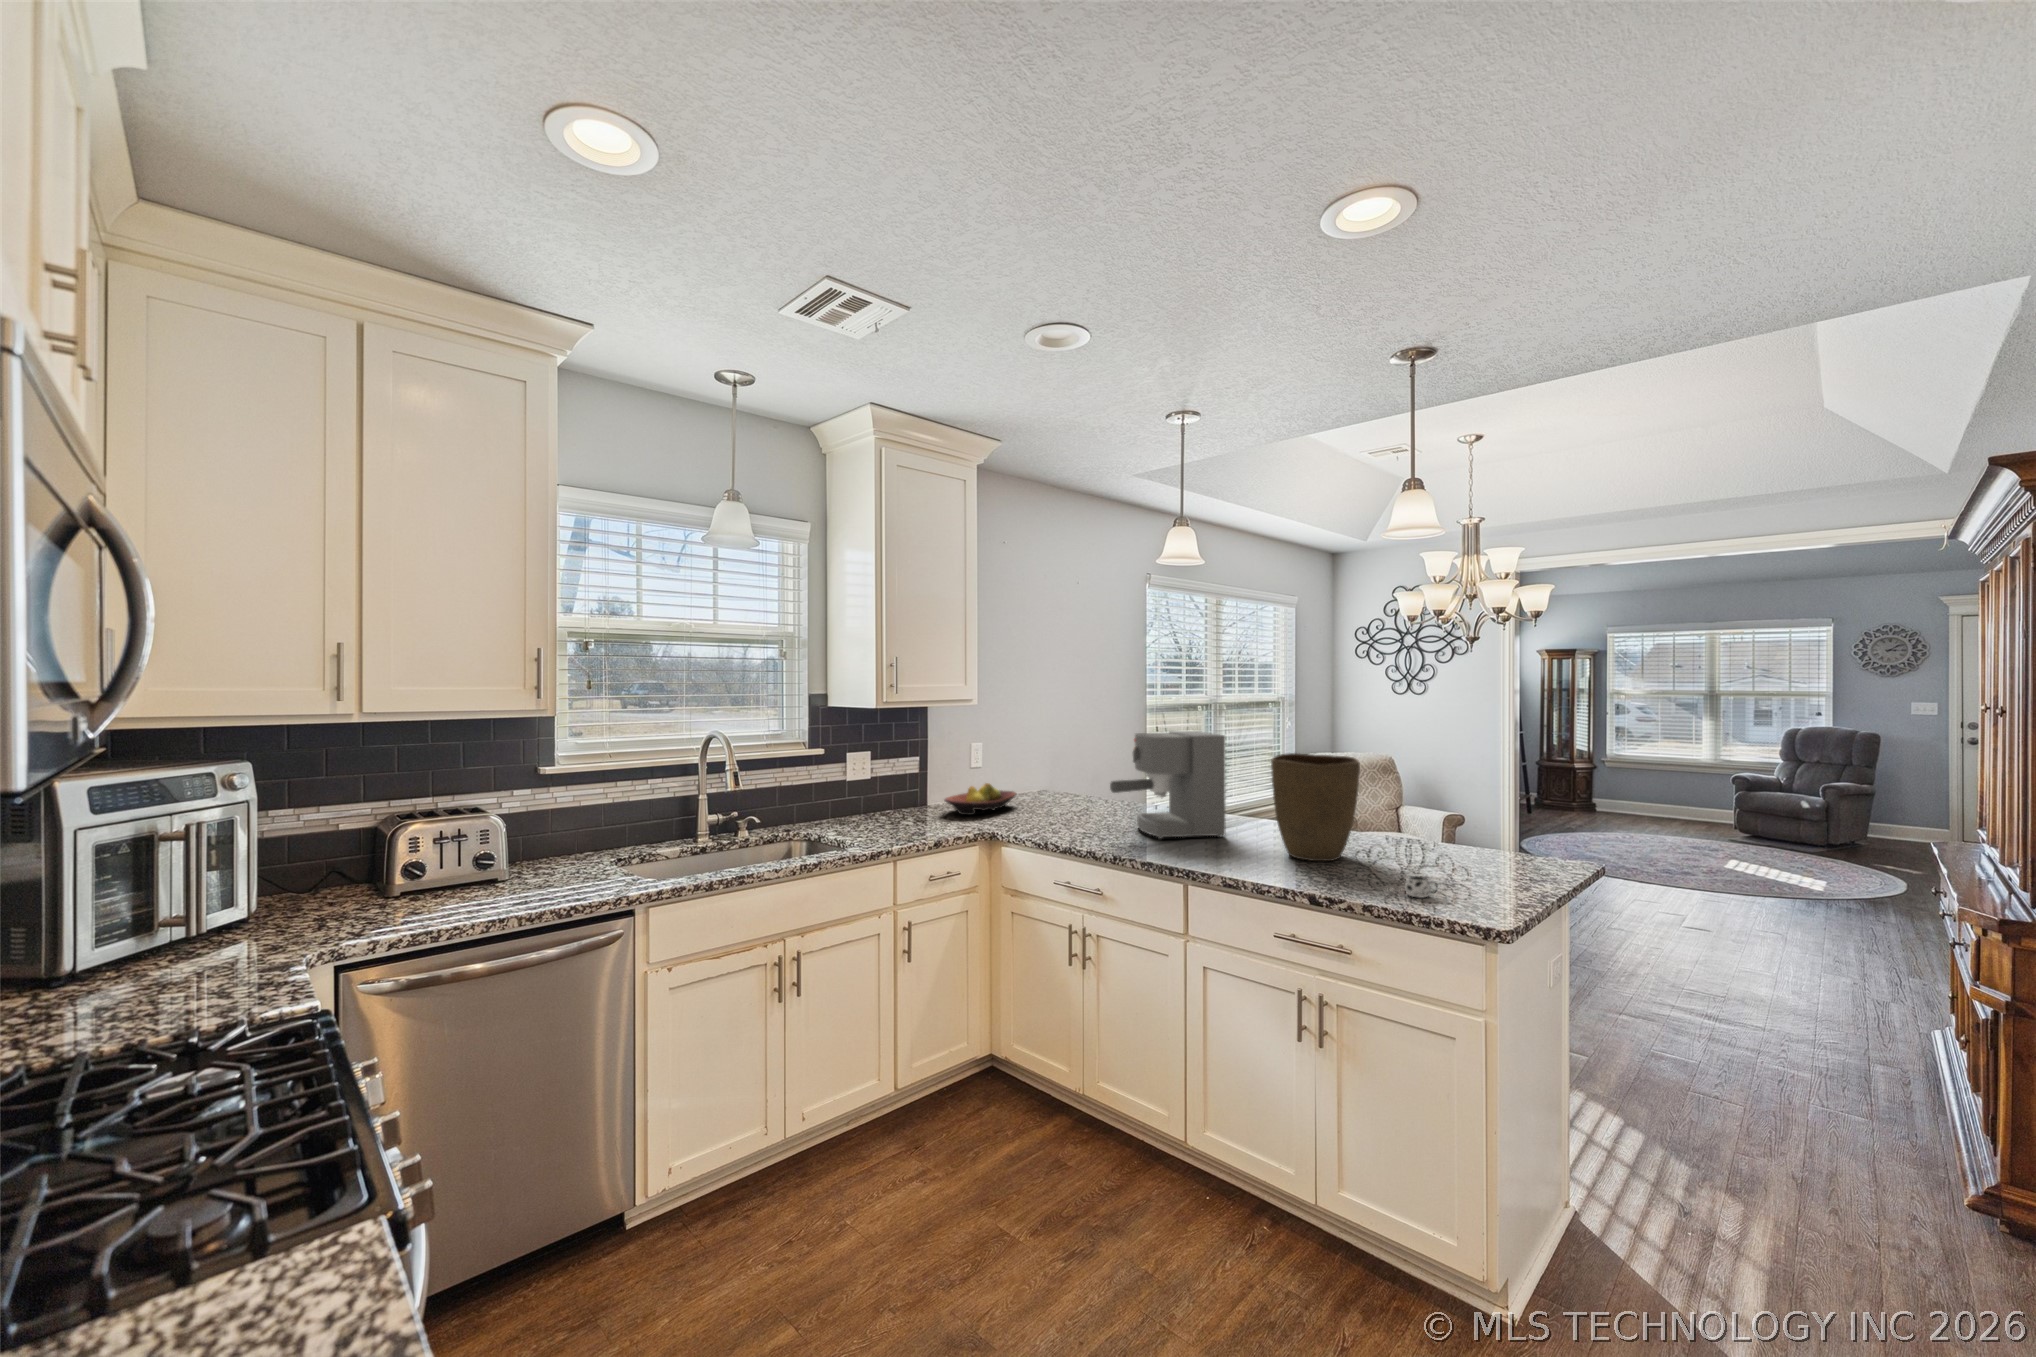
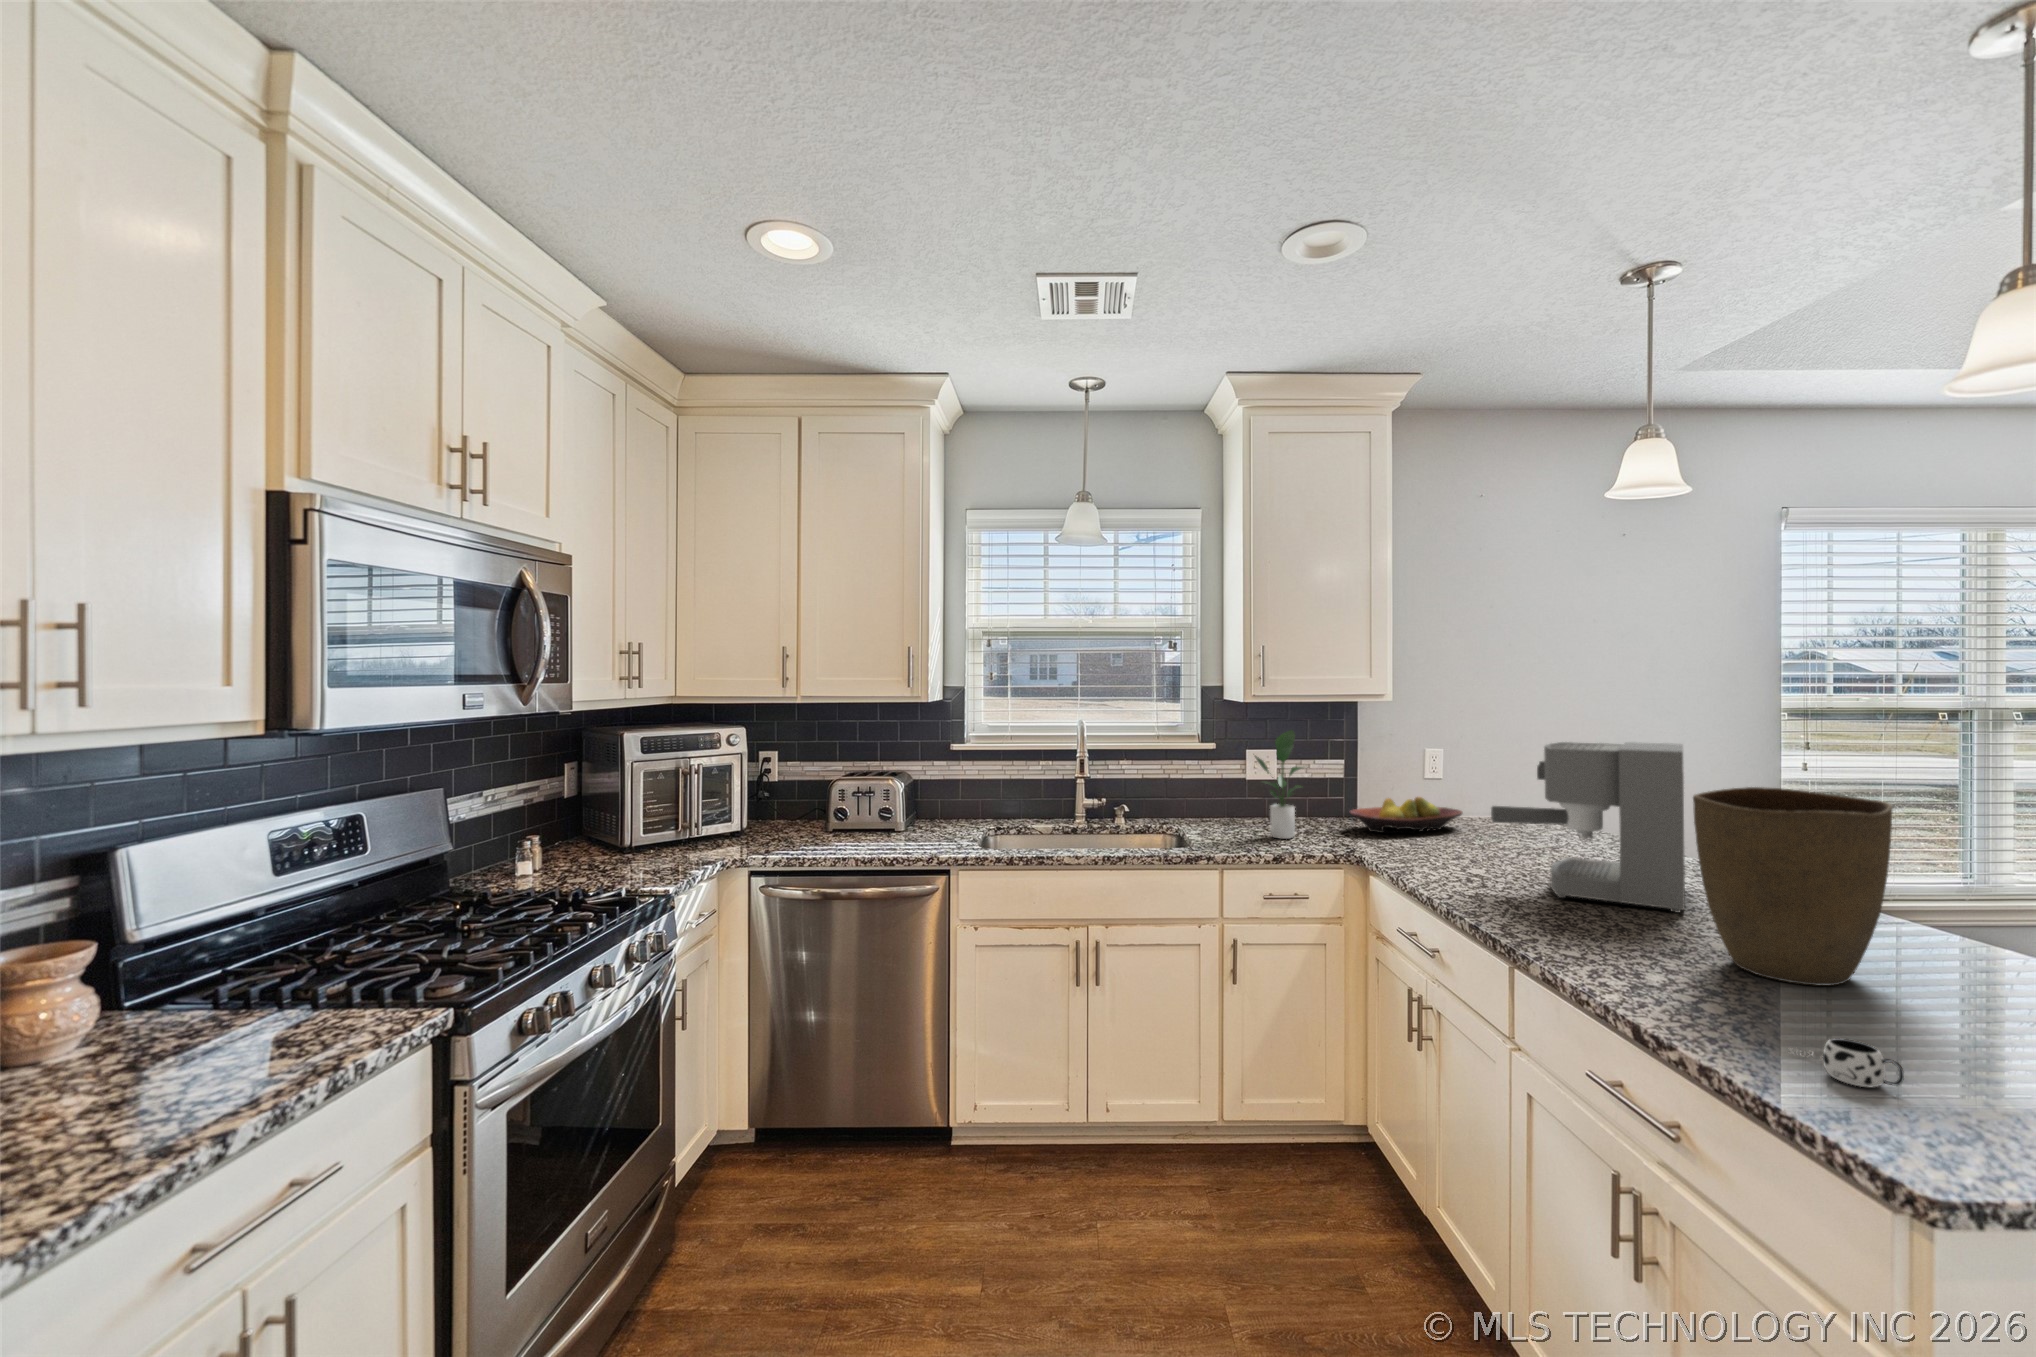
potted plant: none [884,732,931,829] -> present [1255,730,1302,839]

